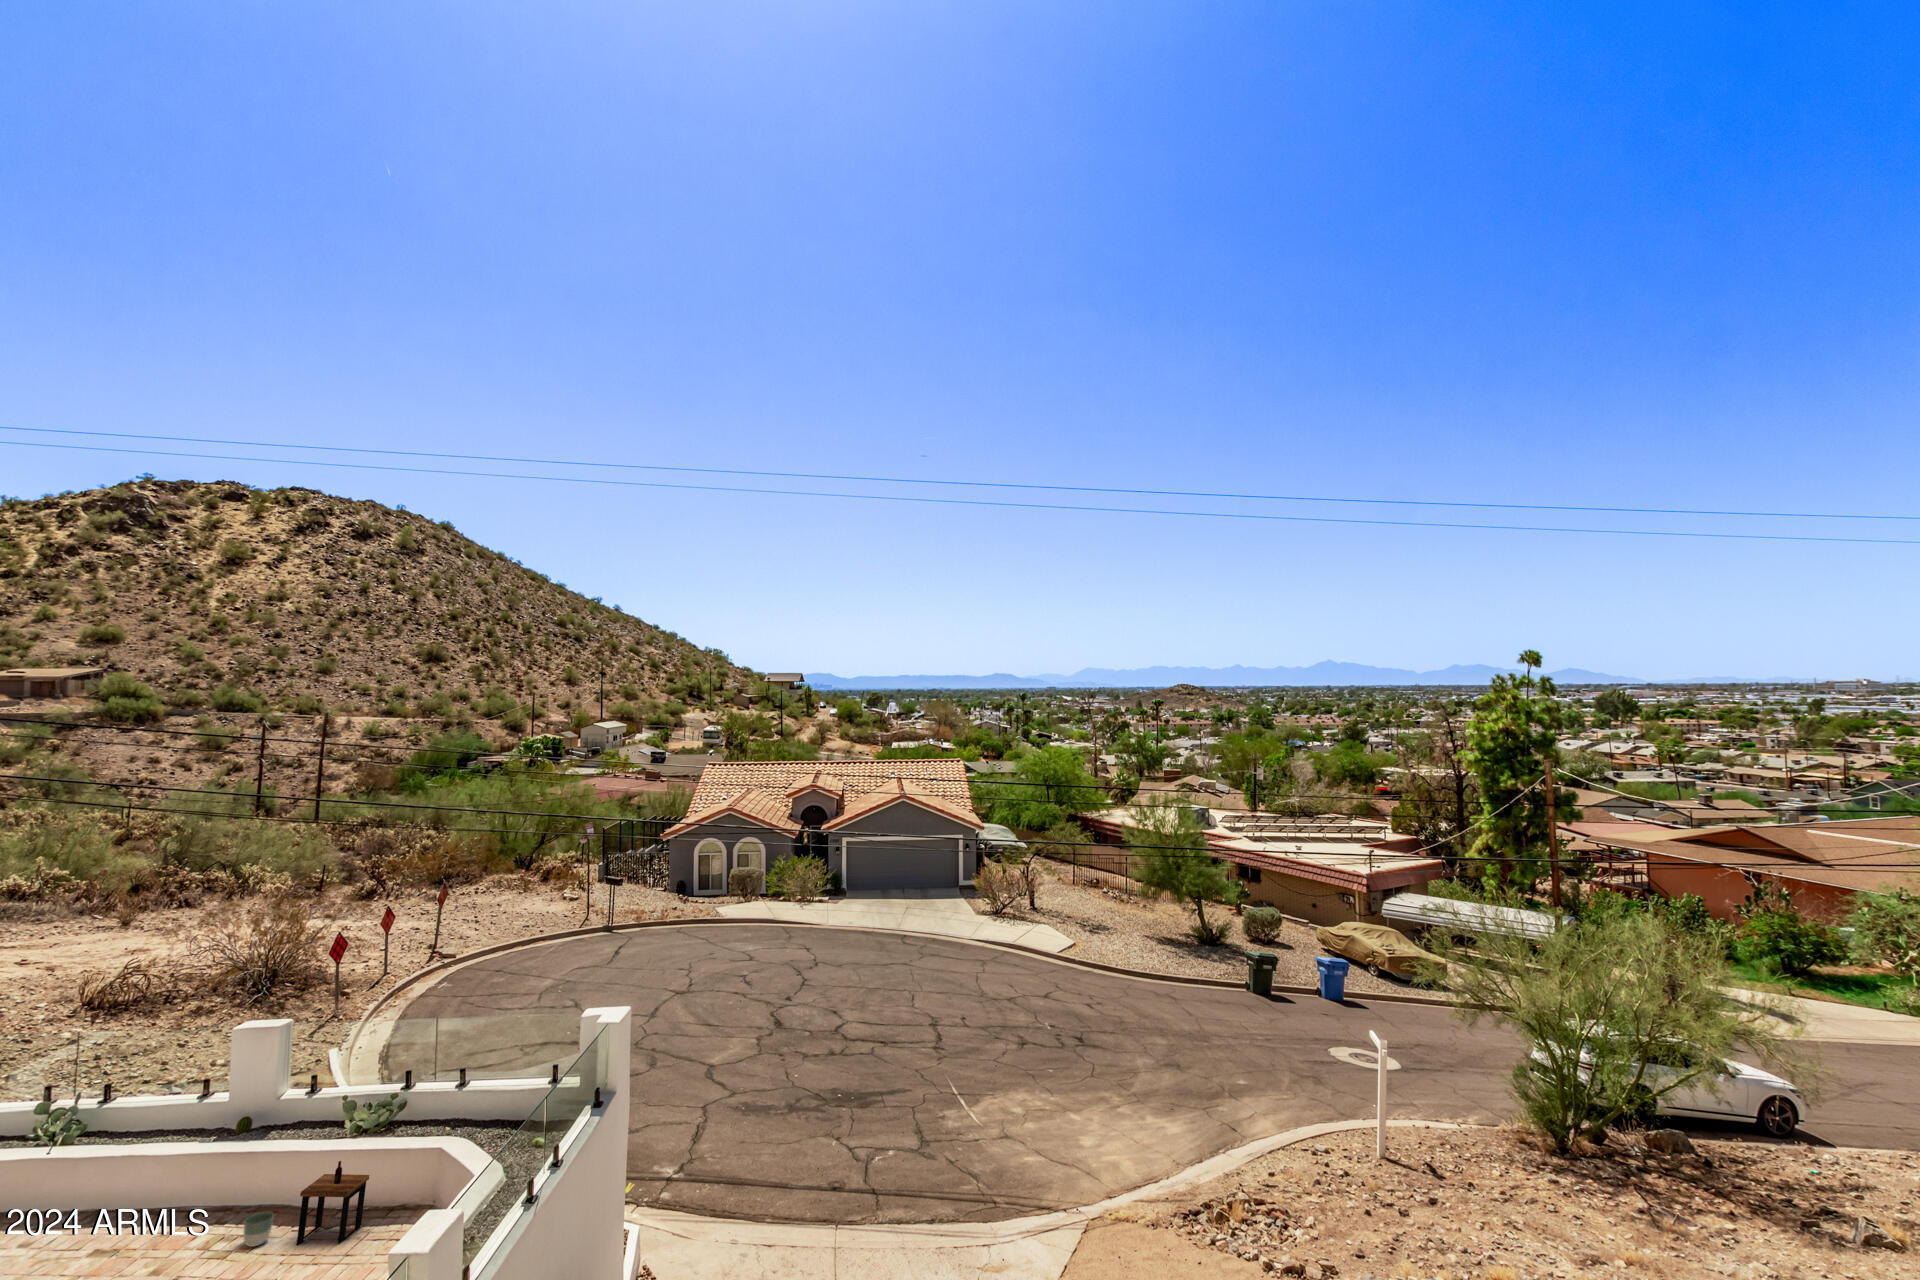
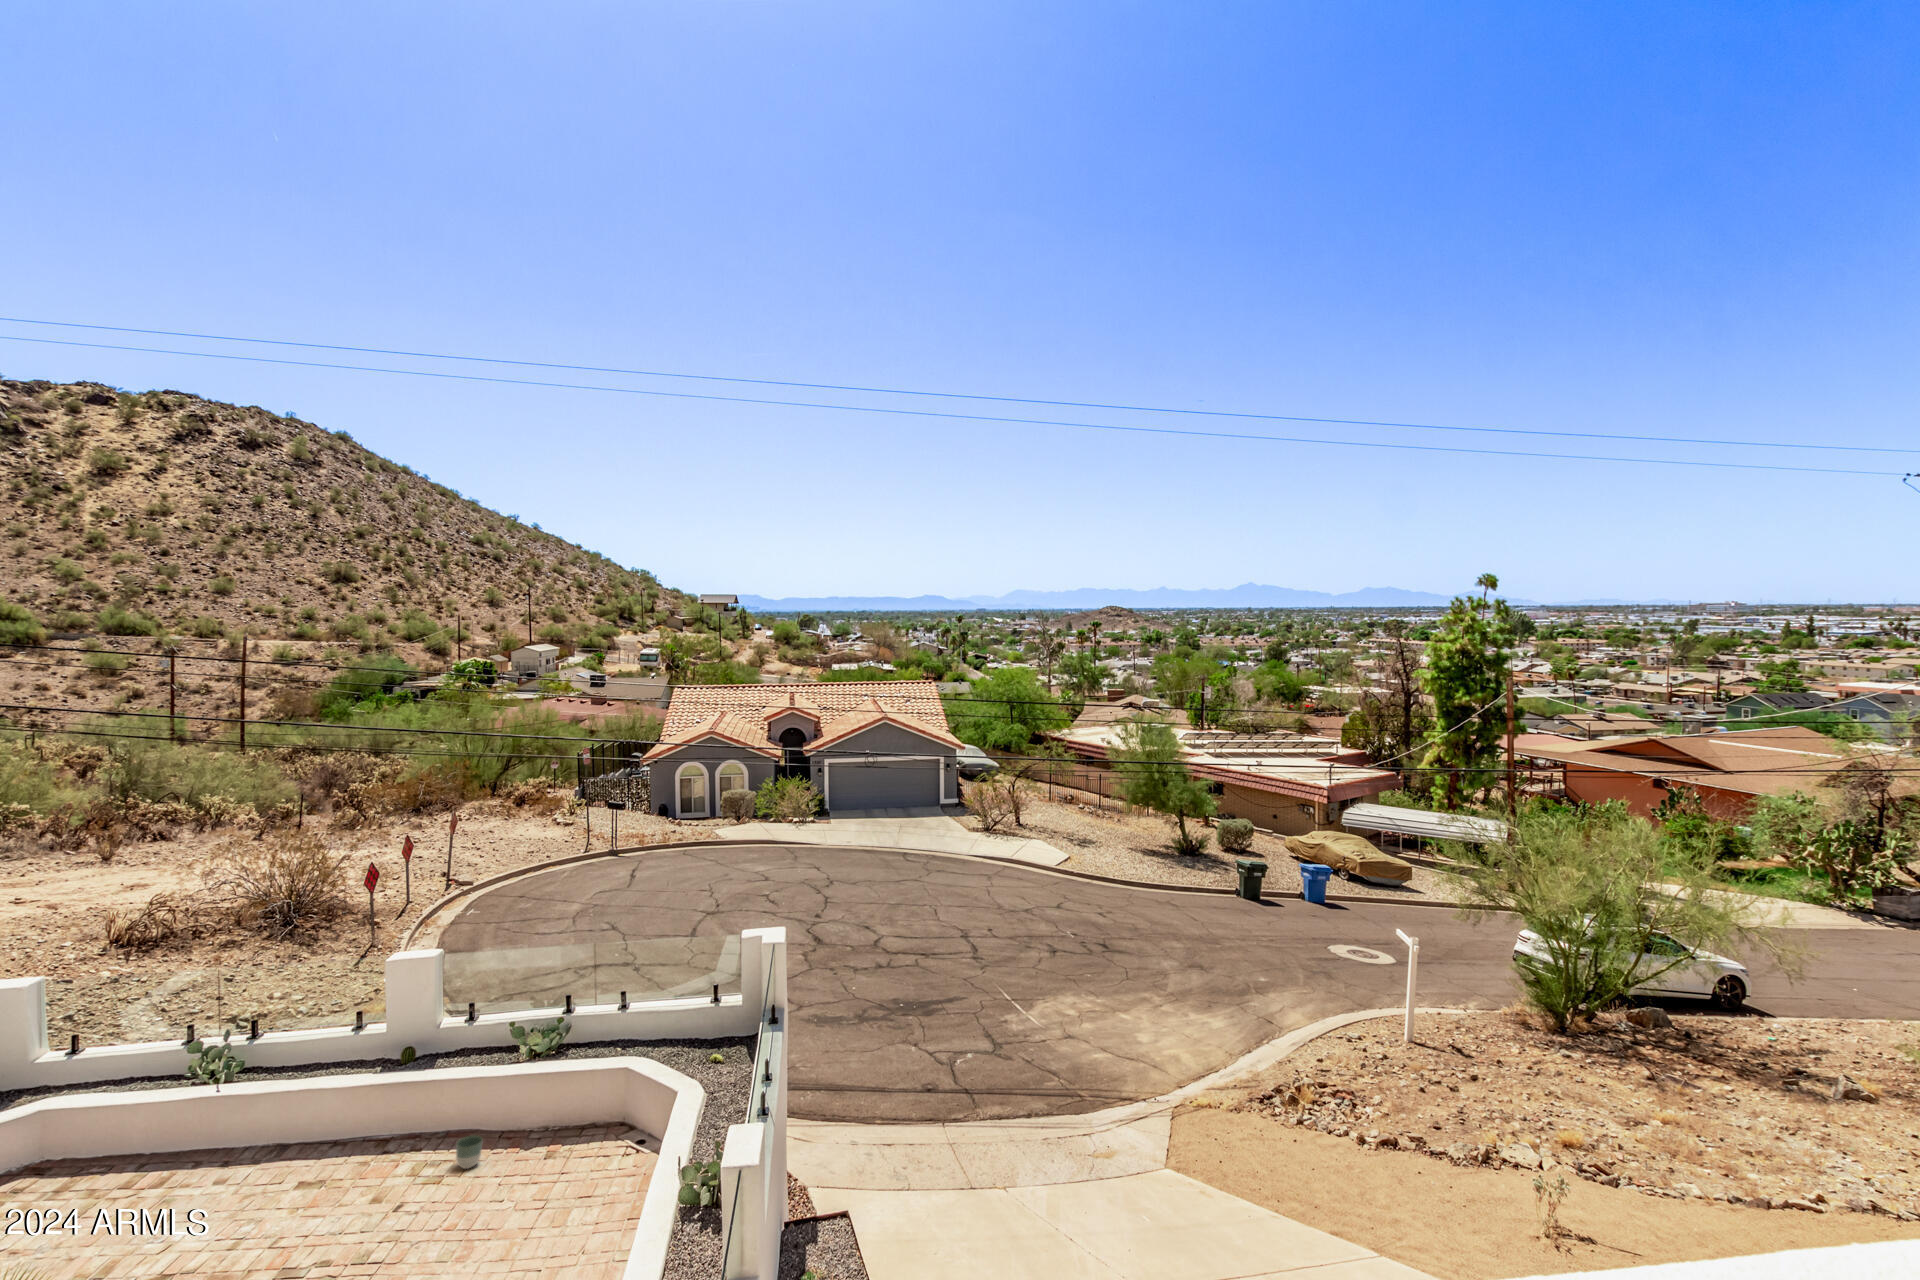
side table: present [296,1161,369,1246] -> none [510,1084,568,1165]

